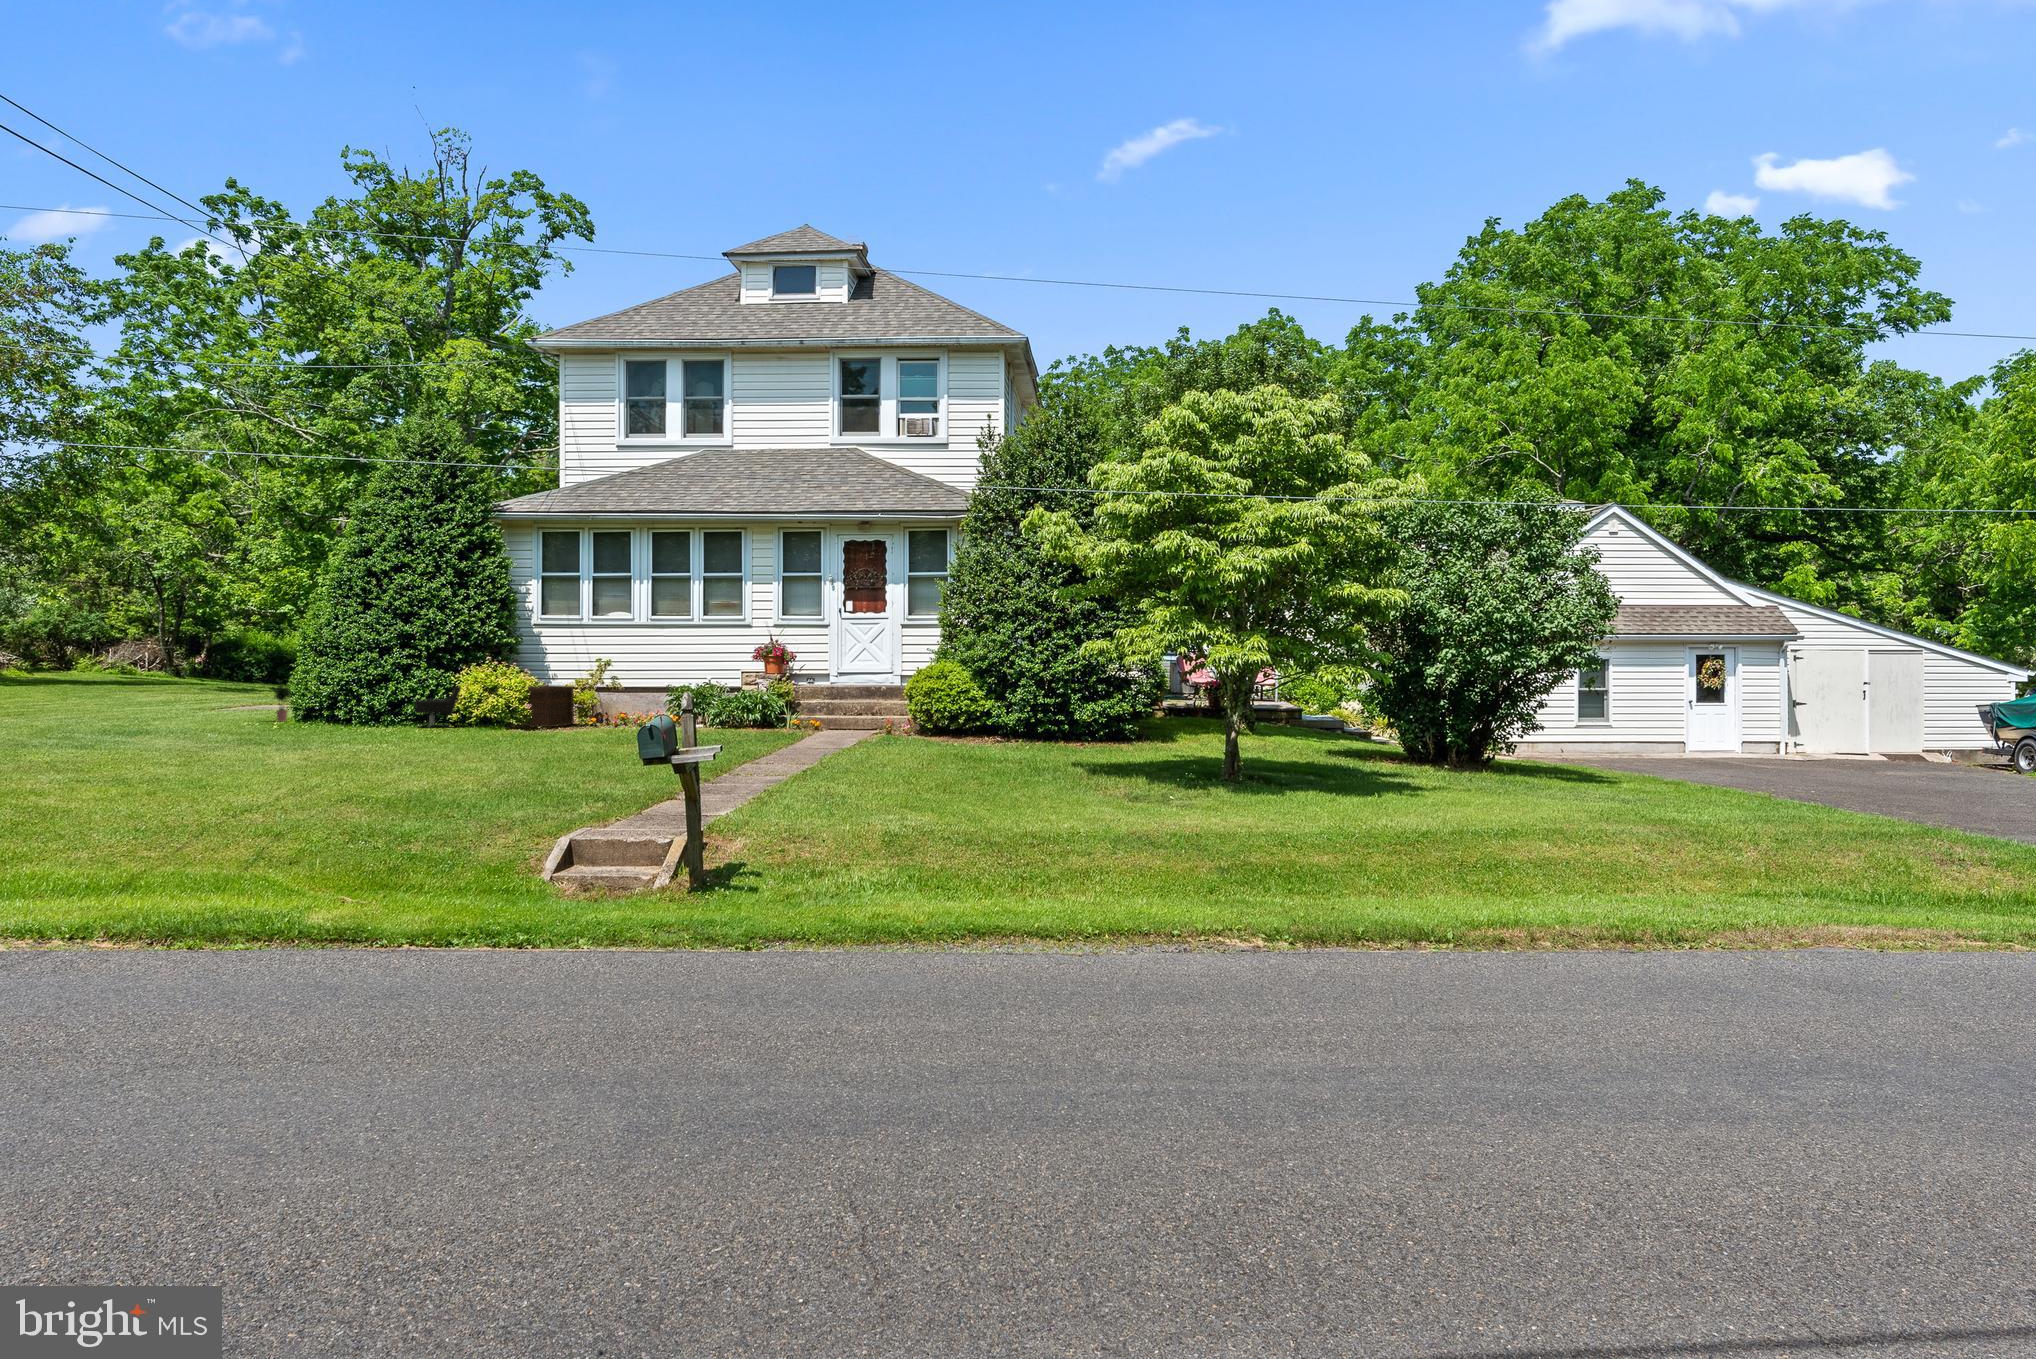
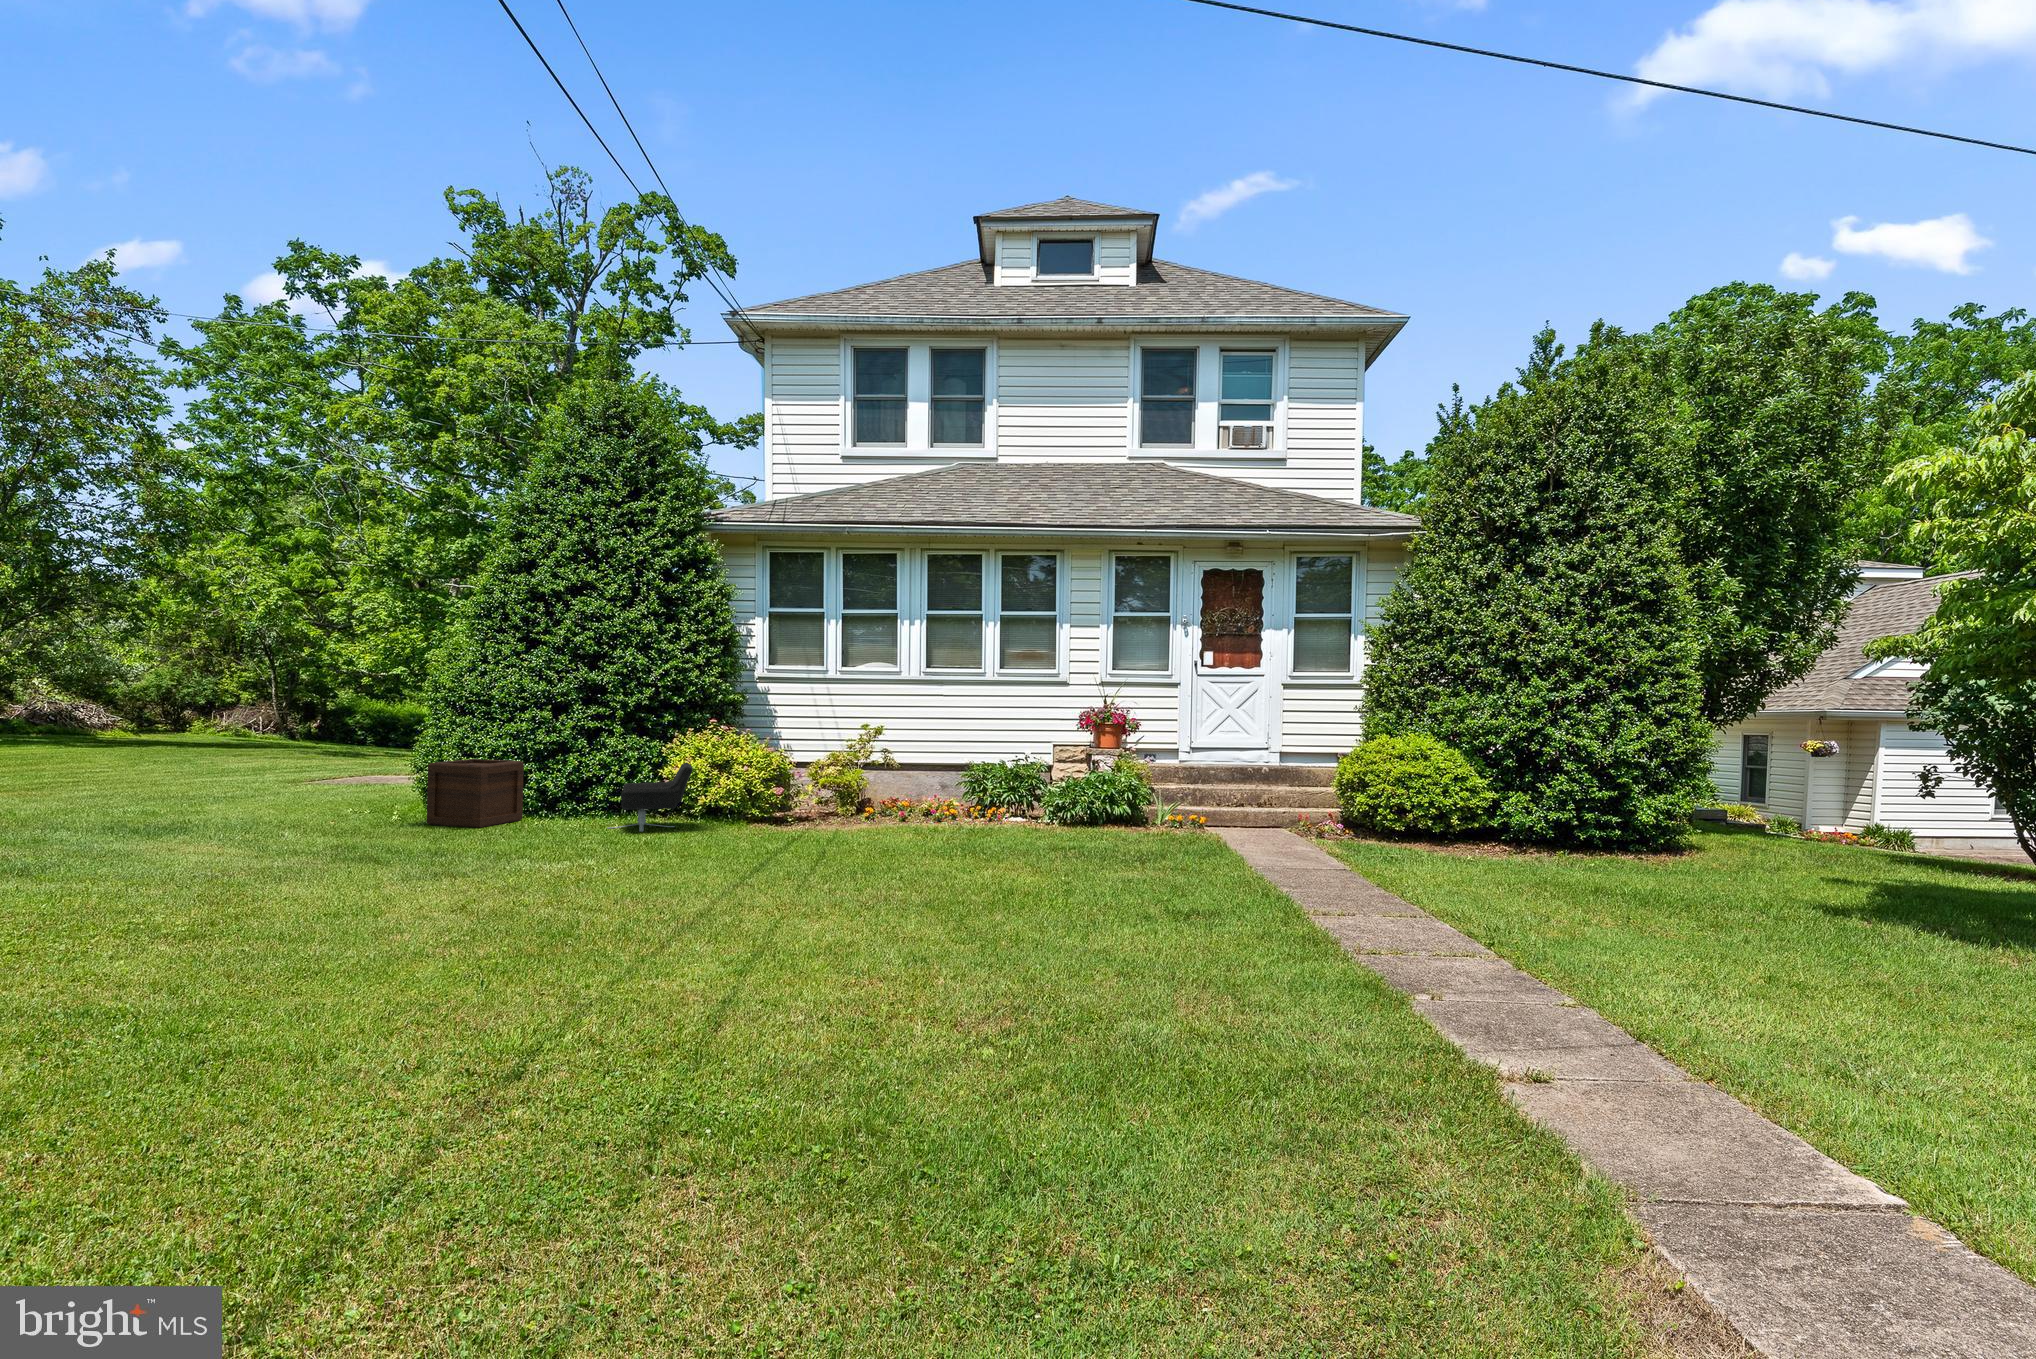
potted plant: present [272,684,293,722] -> none [371,755,418,815]
wooden crate: present [518,685,574,727] -> present [427,759,524,828]

